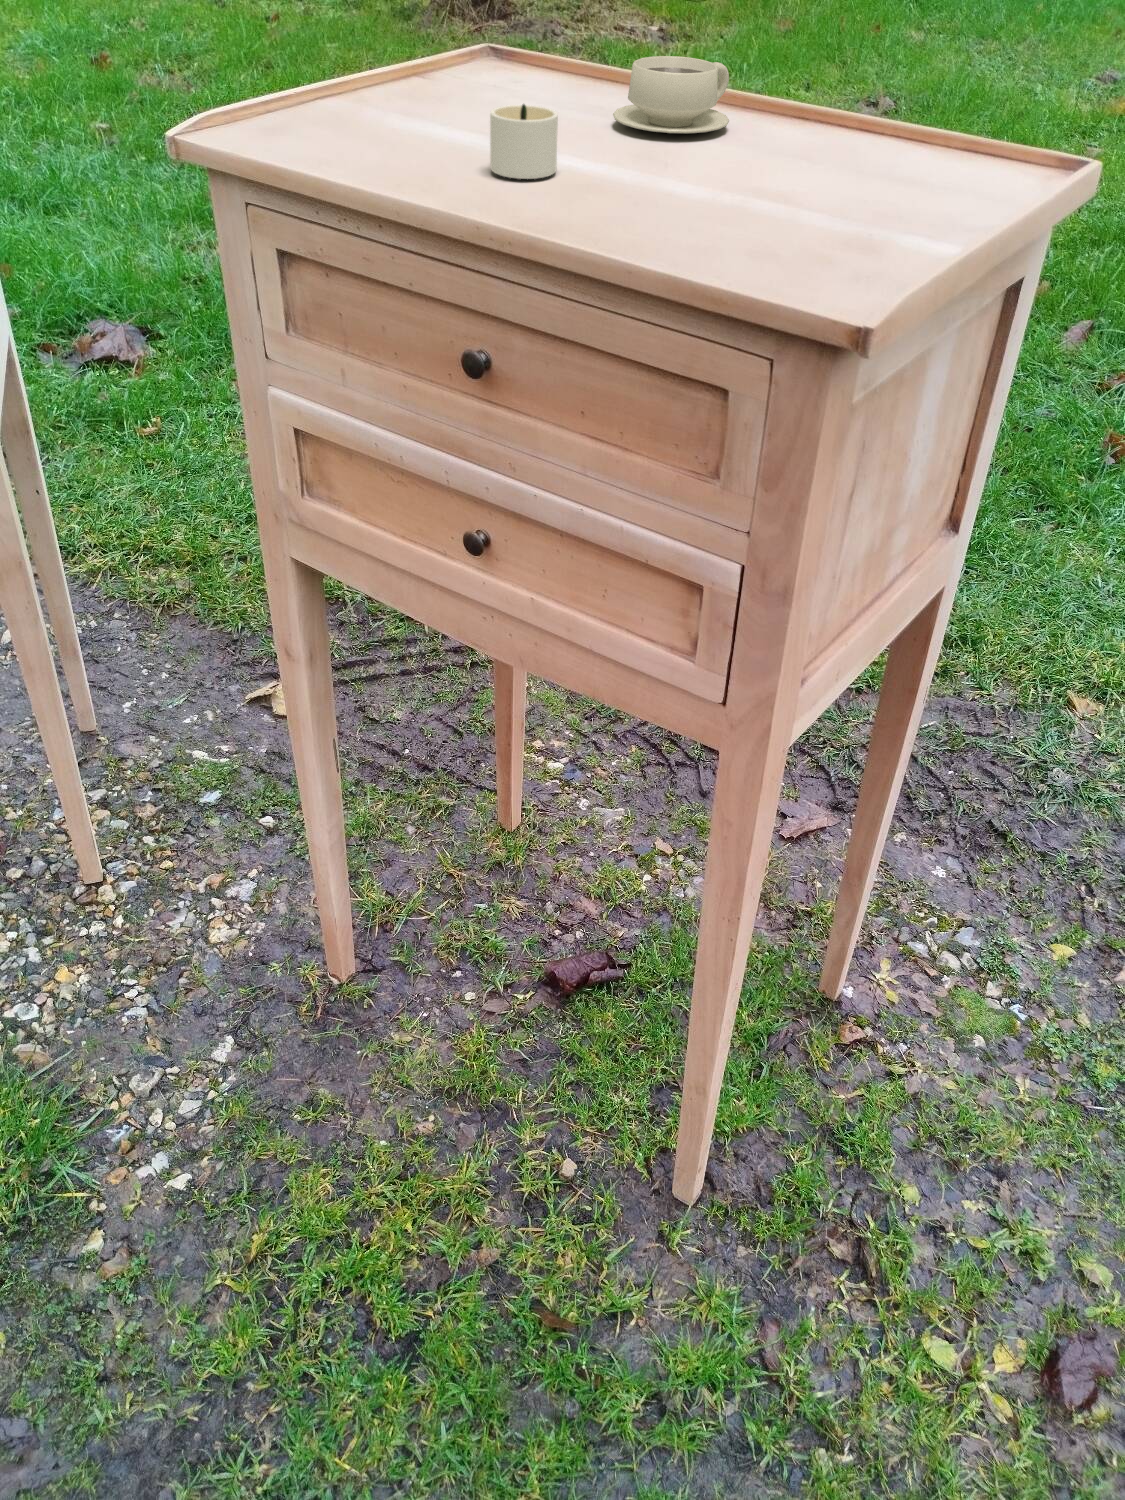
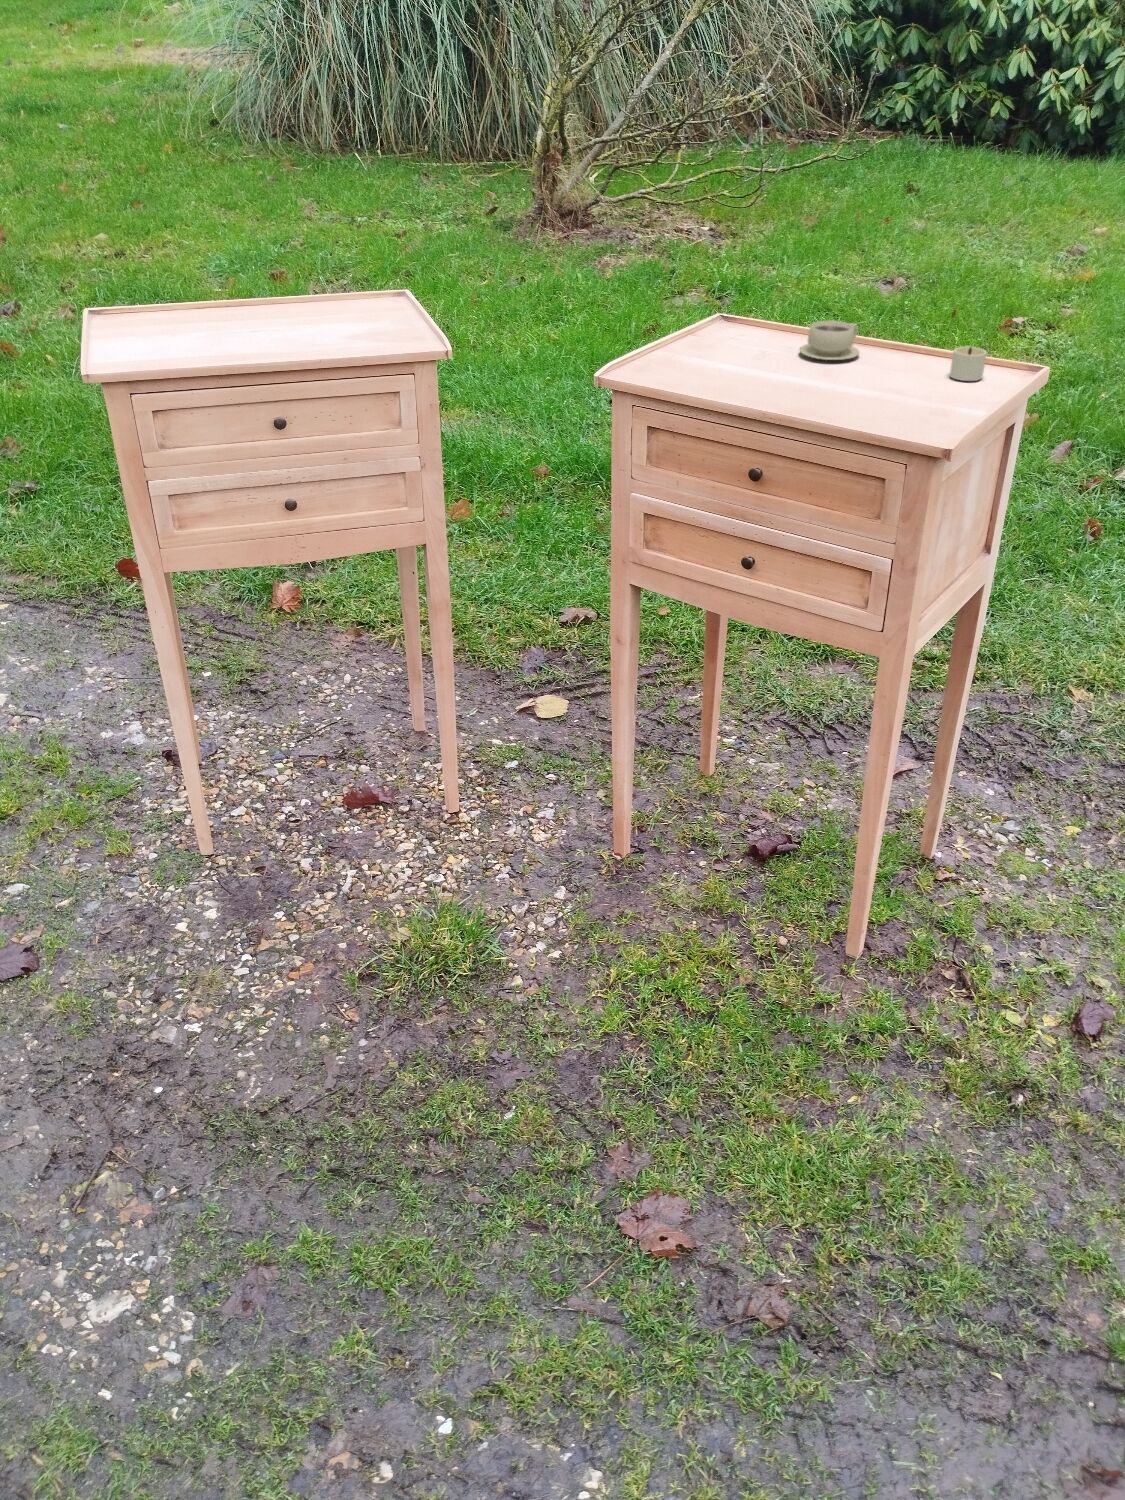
candle: present [490,104,558,179] -> present [950,347,987,381]

